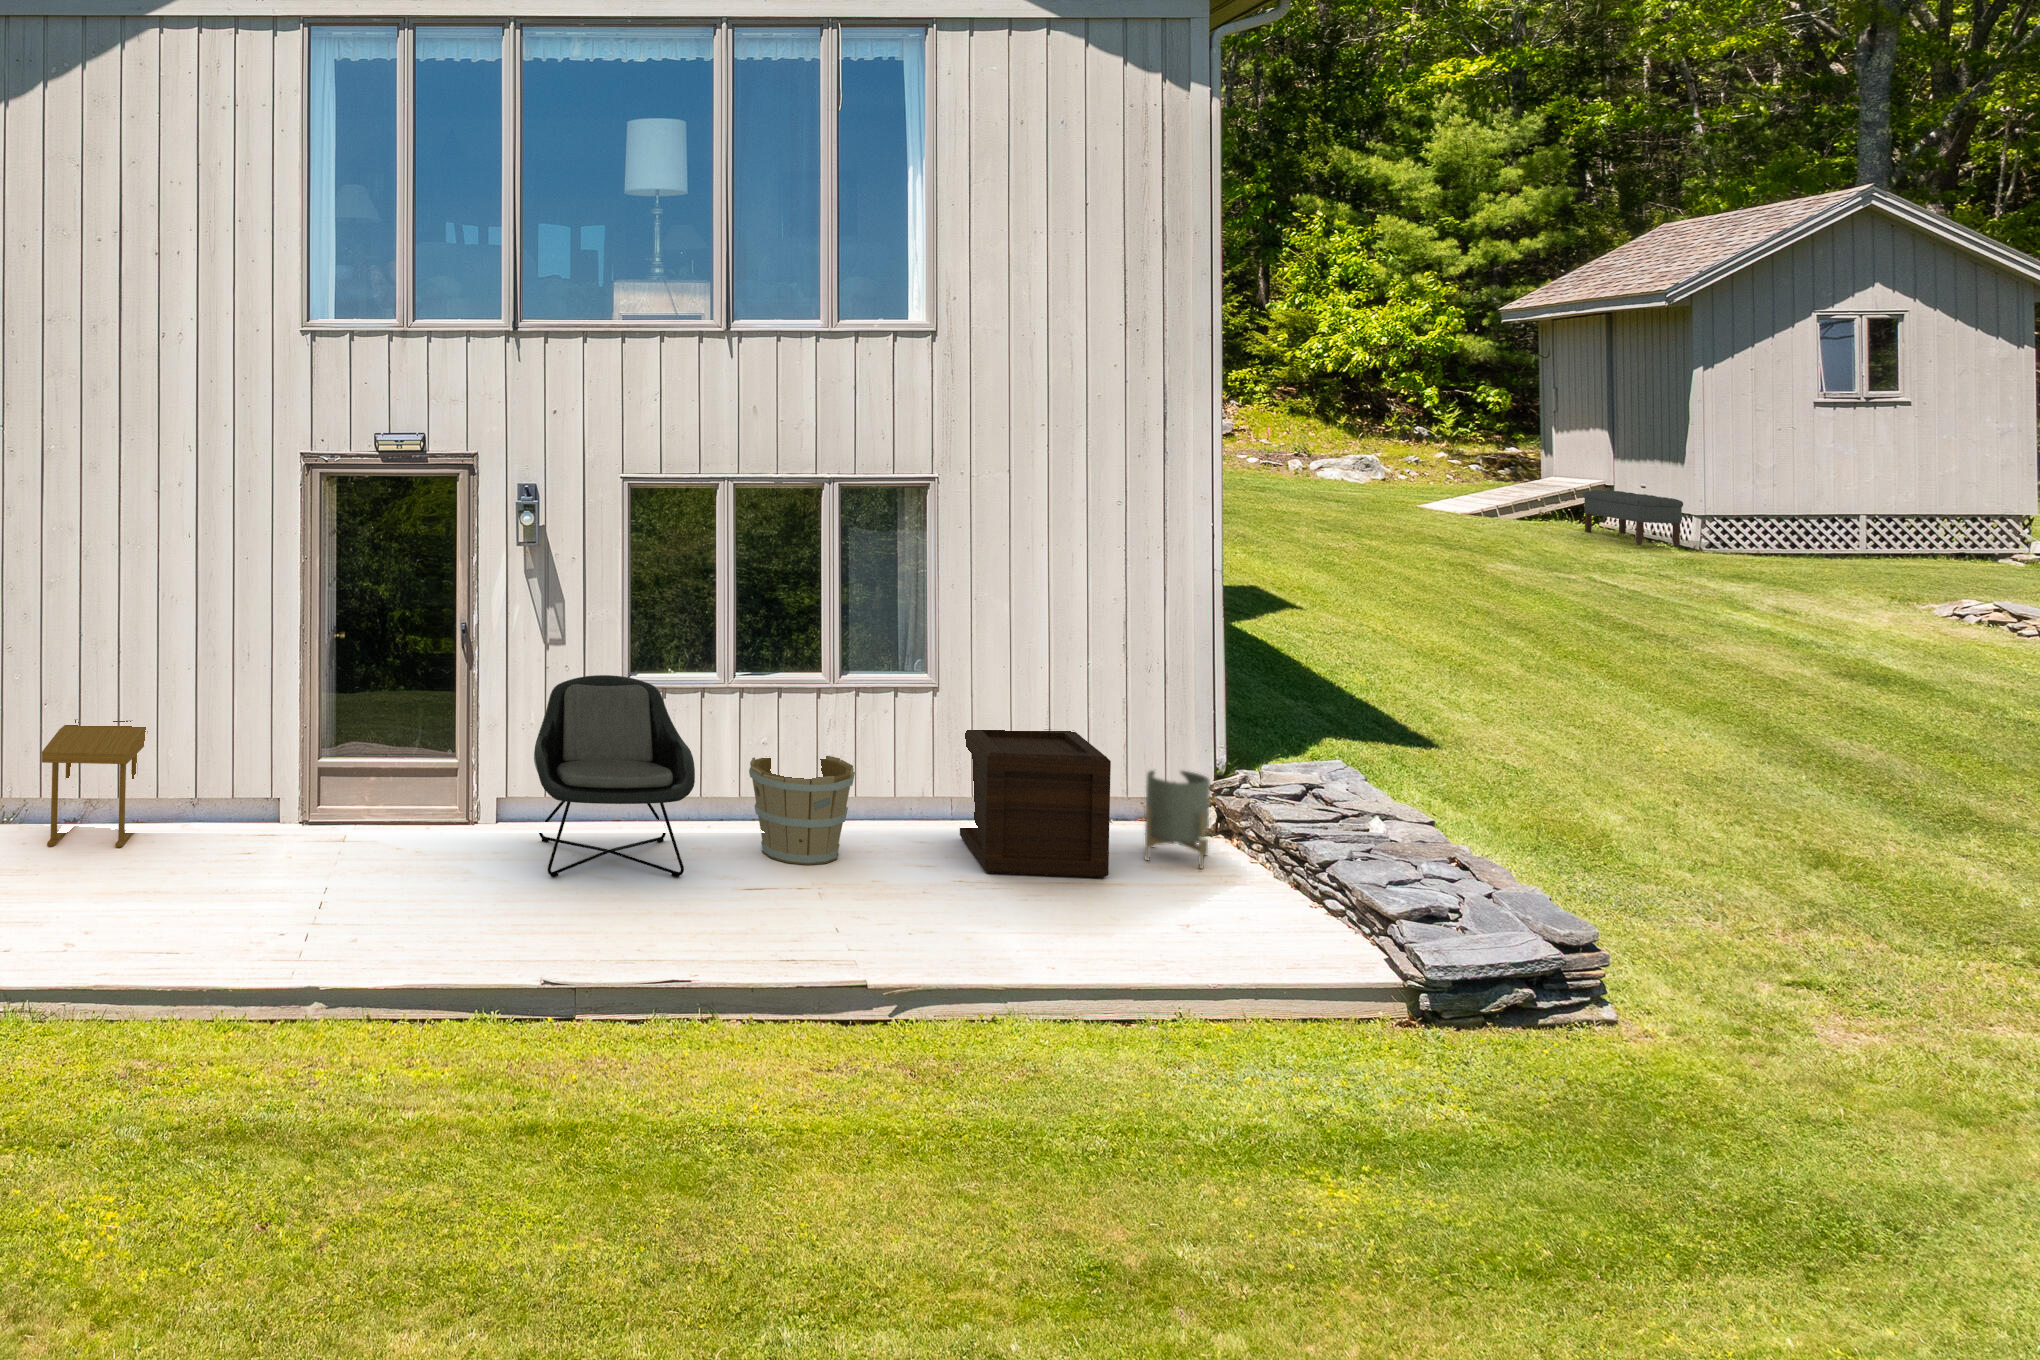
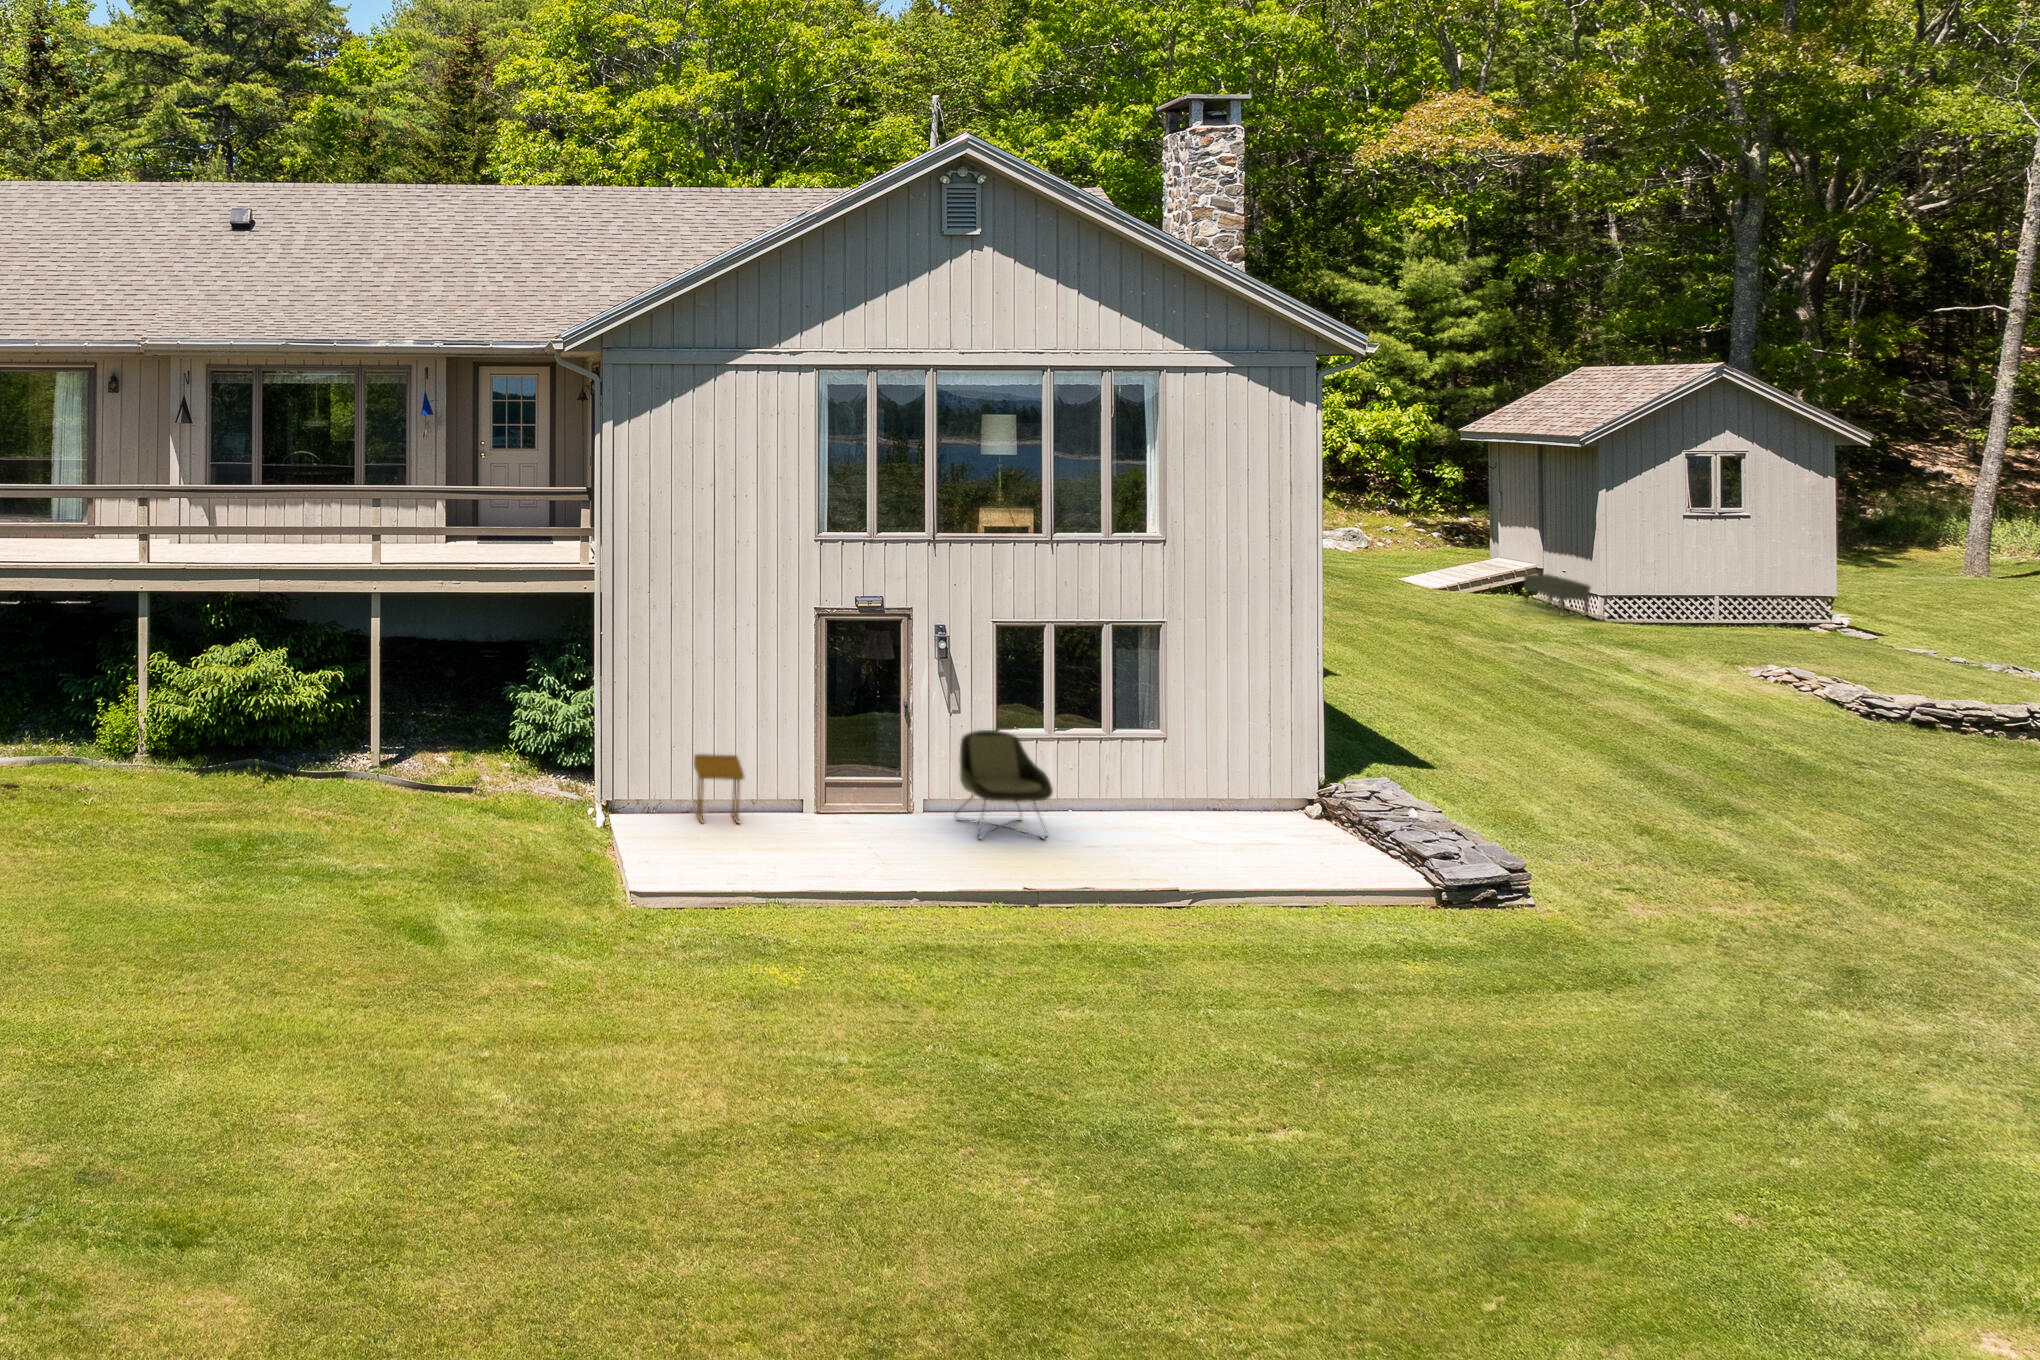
wooden crate: present [960,730,1111,878] -> none [1179,757,1270,840]
wooden bucket: present [749,756,855,865] -> none [1070,773,1130,833]
planter: present [1145,771,1210,869] -> none [1284,781,1319,835]

